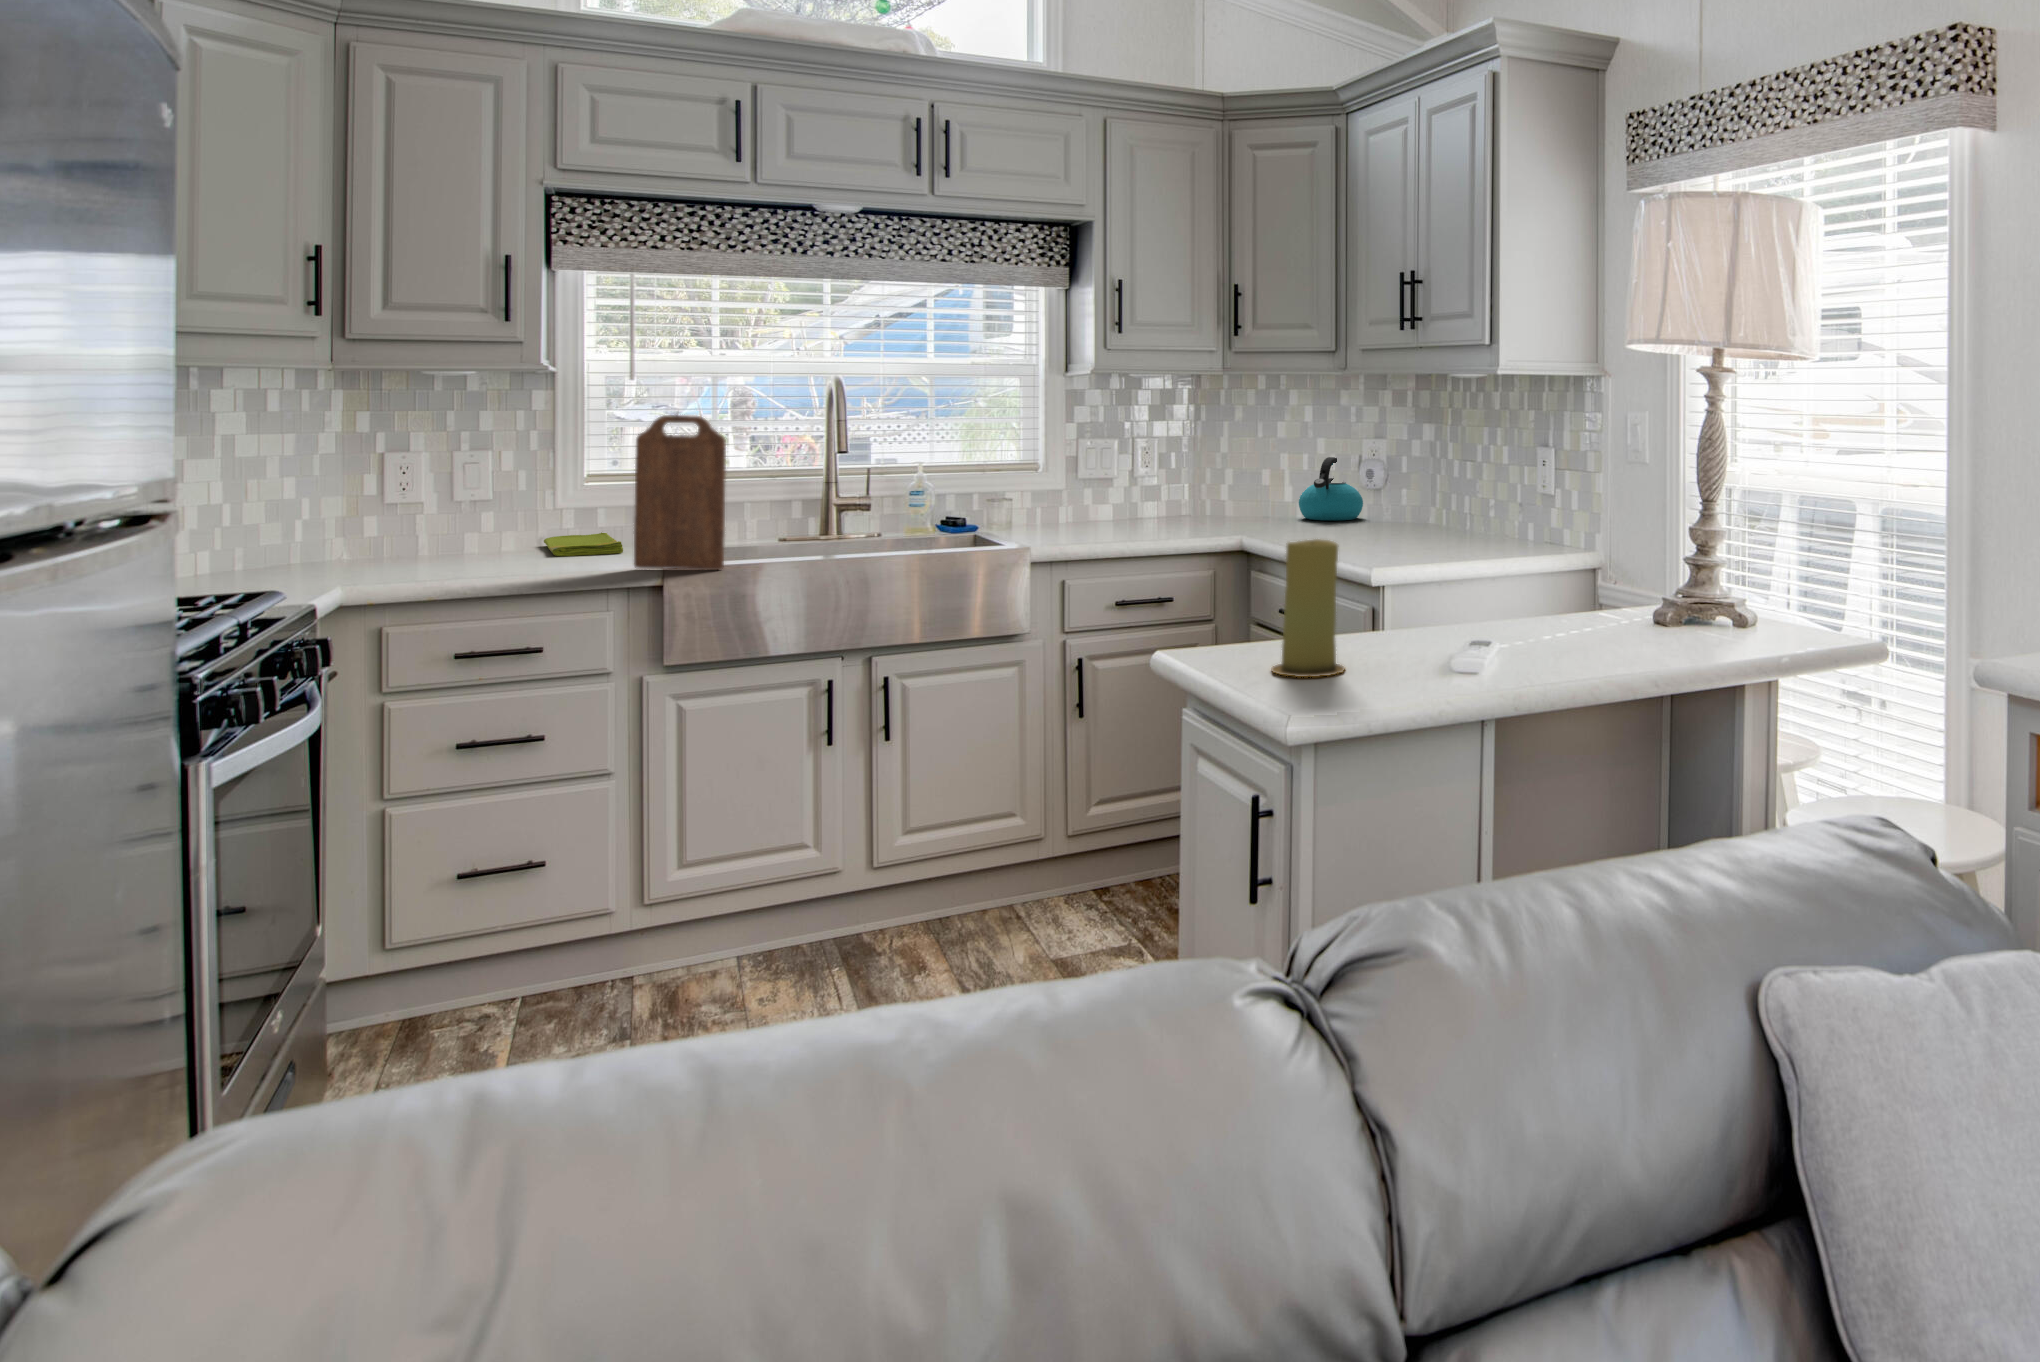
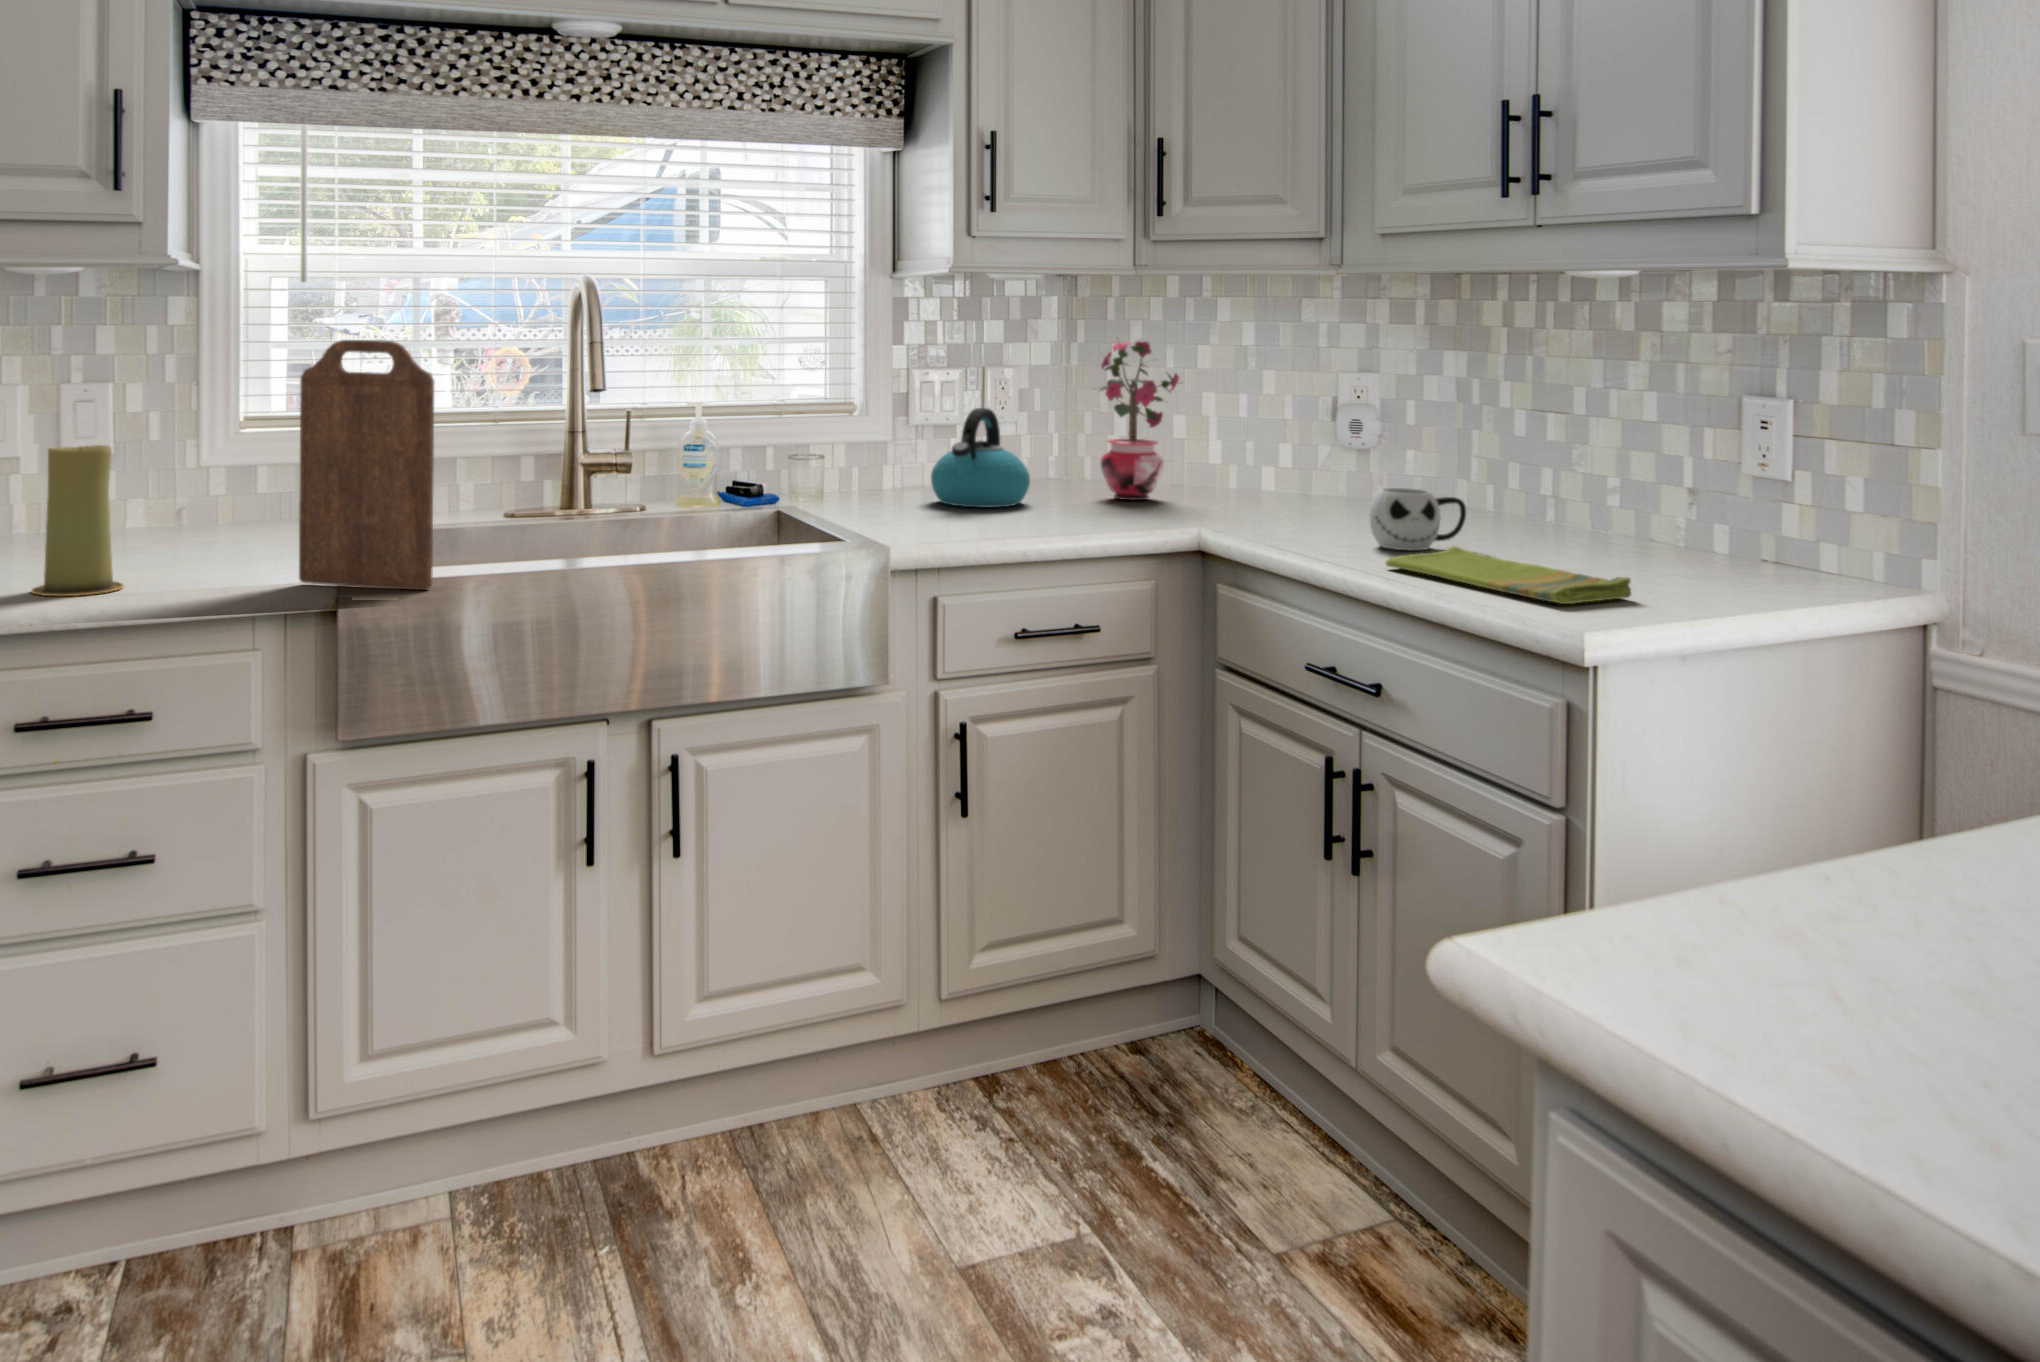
potted plant: none [1206,411,1266,520] -> present [1100,338,1179,500]
kettle: present [1299,457,1363,521] -> present [931,408,1030,507]
mug: none [1353,504,1412,542] -> present [1369,488,1466,550]
dish towel: present [544,532,623,556] -> present [1386,546,1631,604]
candle: present [1272,539,1345,677] -> present [32,445,124,596]

